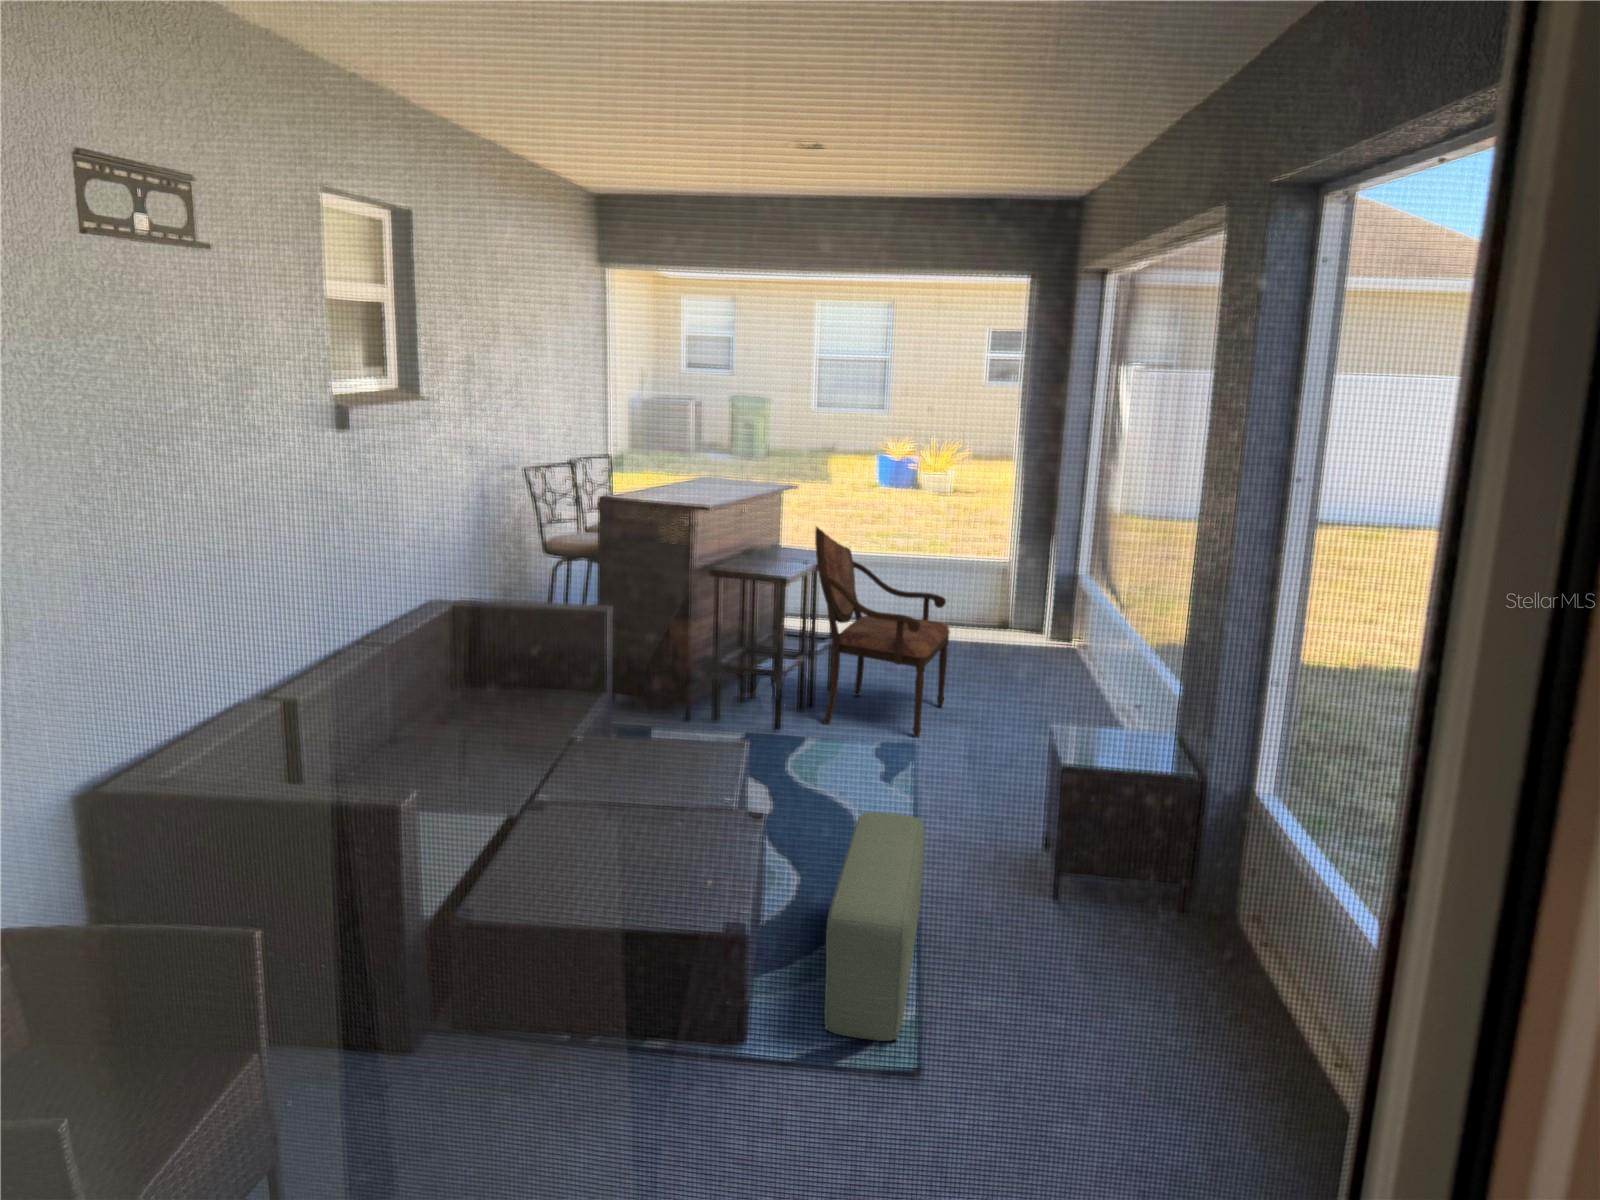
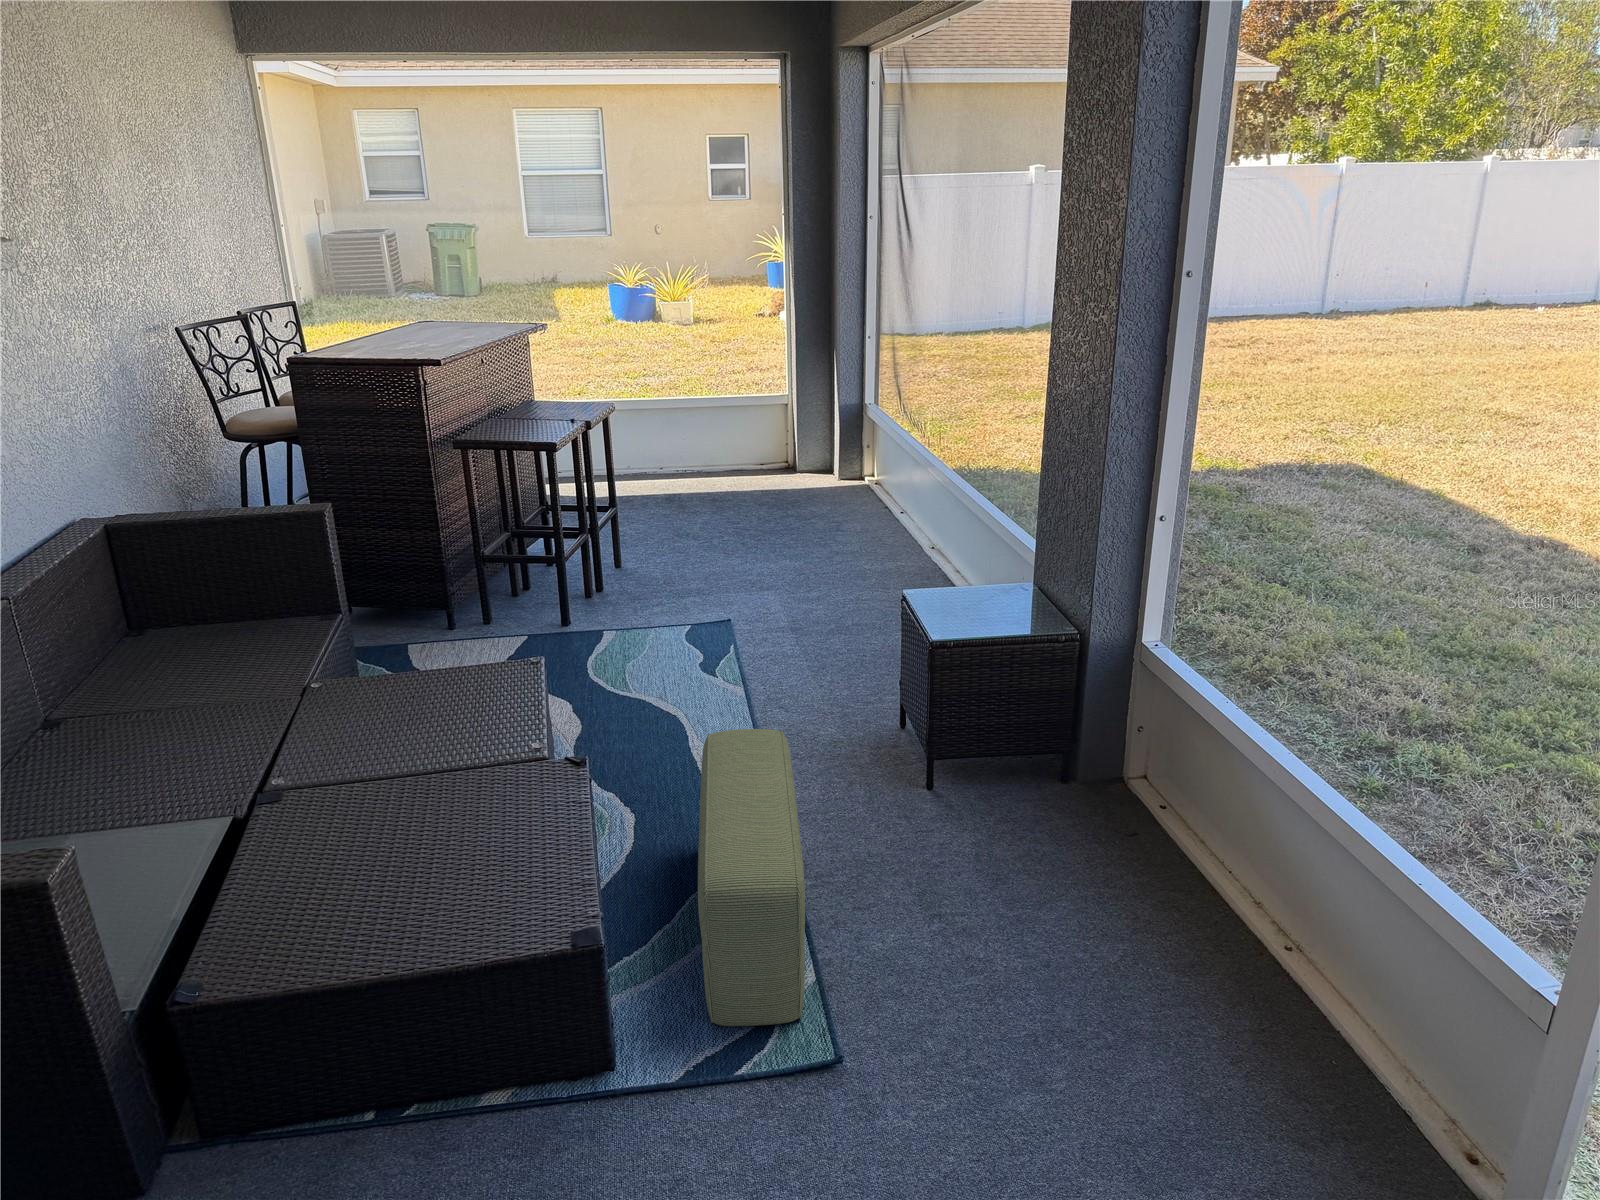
armchair: present [815,527,950,738] -> none [580,346,754,616]

